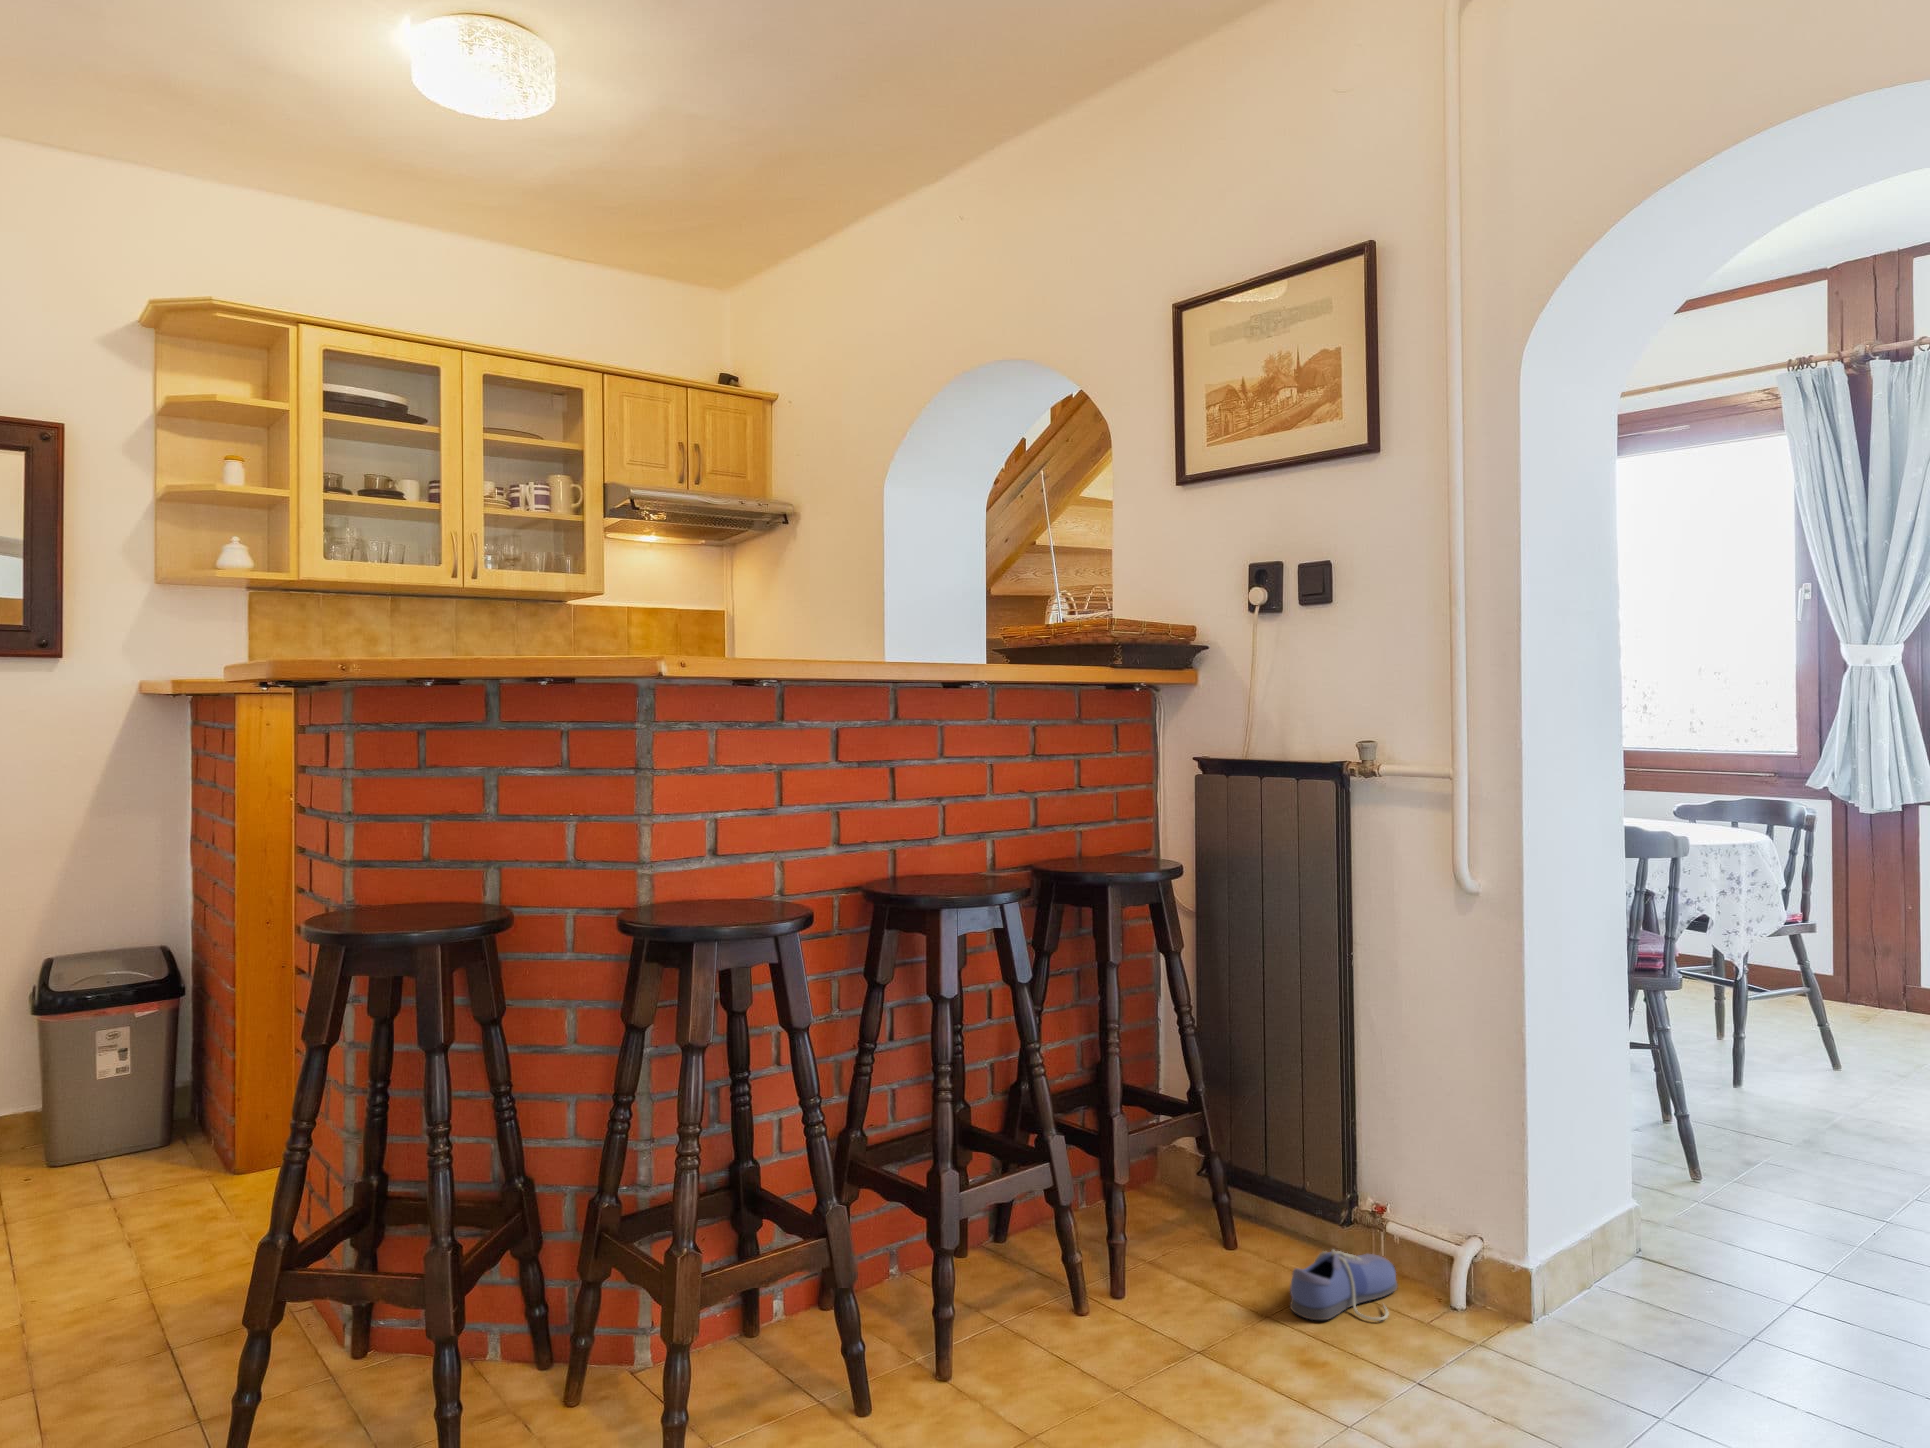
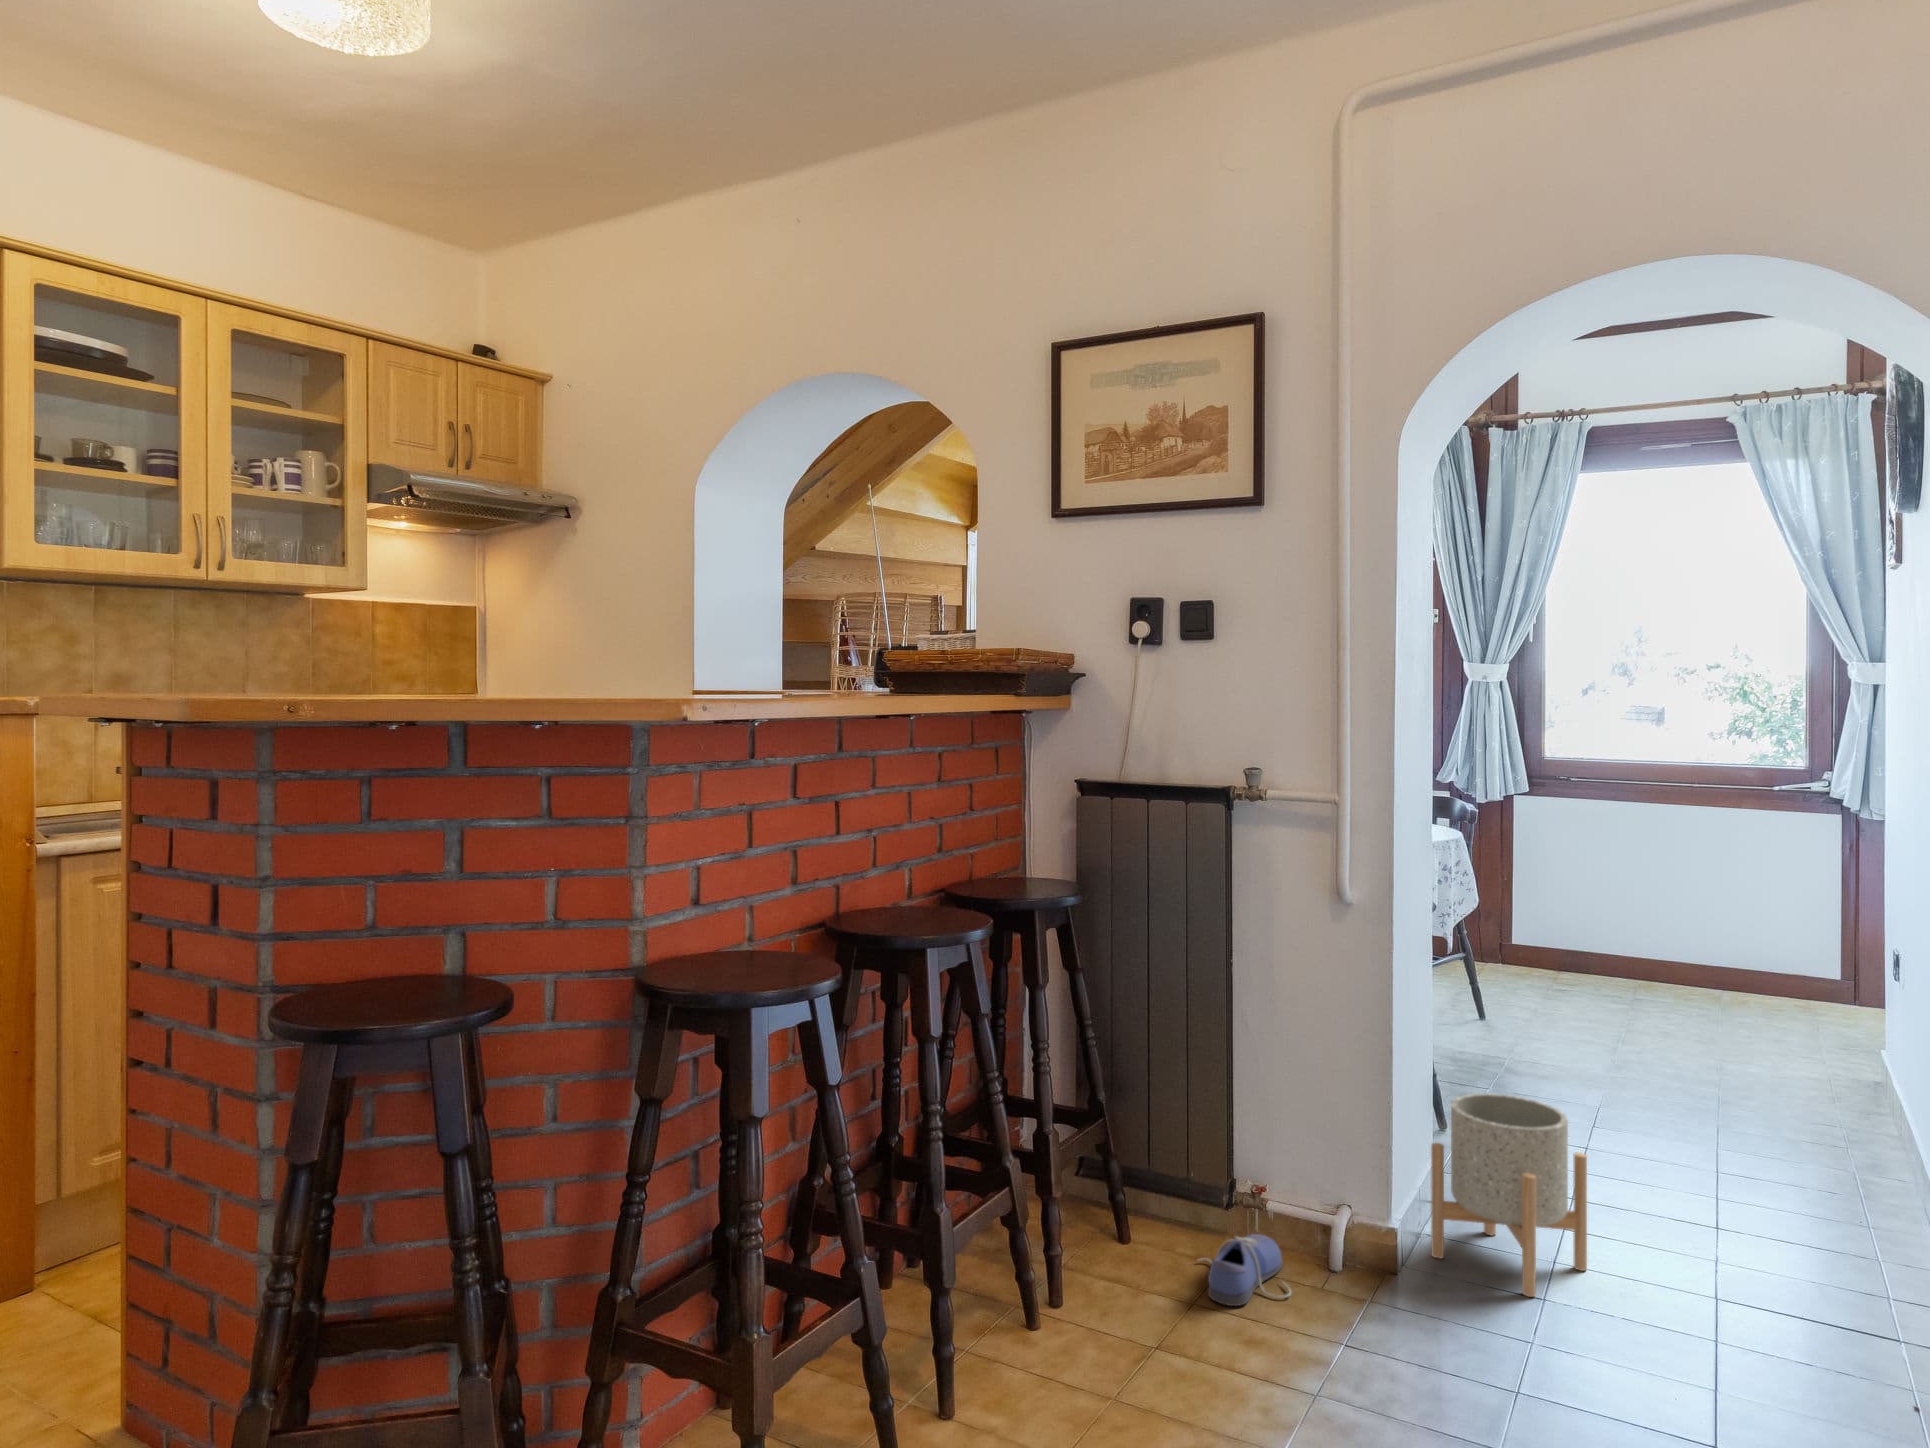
planter: none [1586,1124,1789,1362] -> present [1431,1093,1587,1297]

